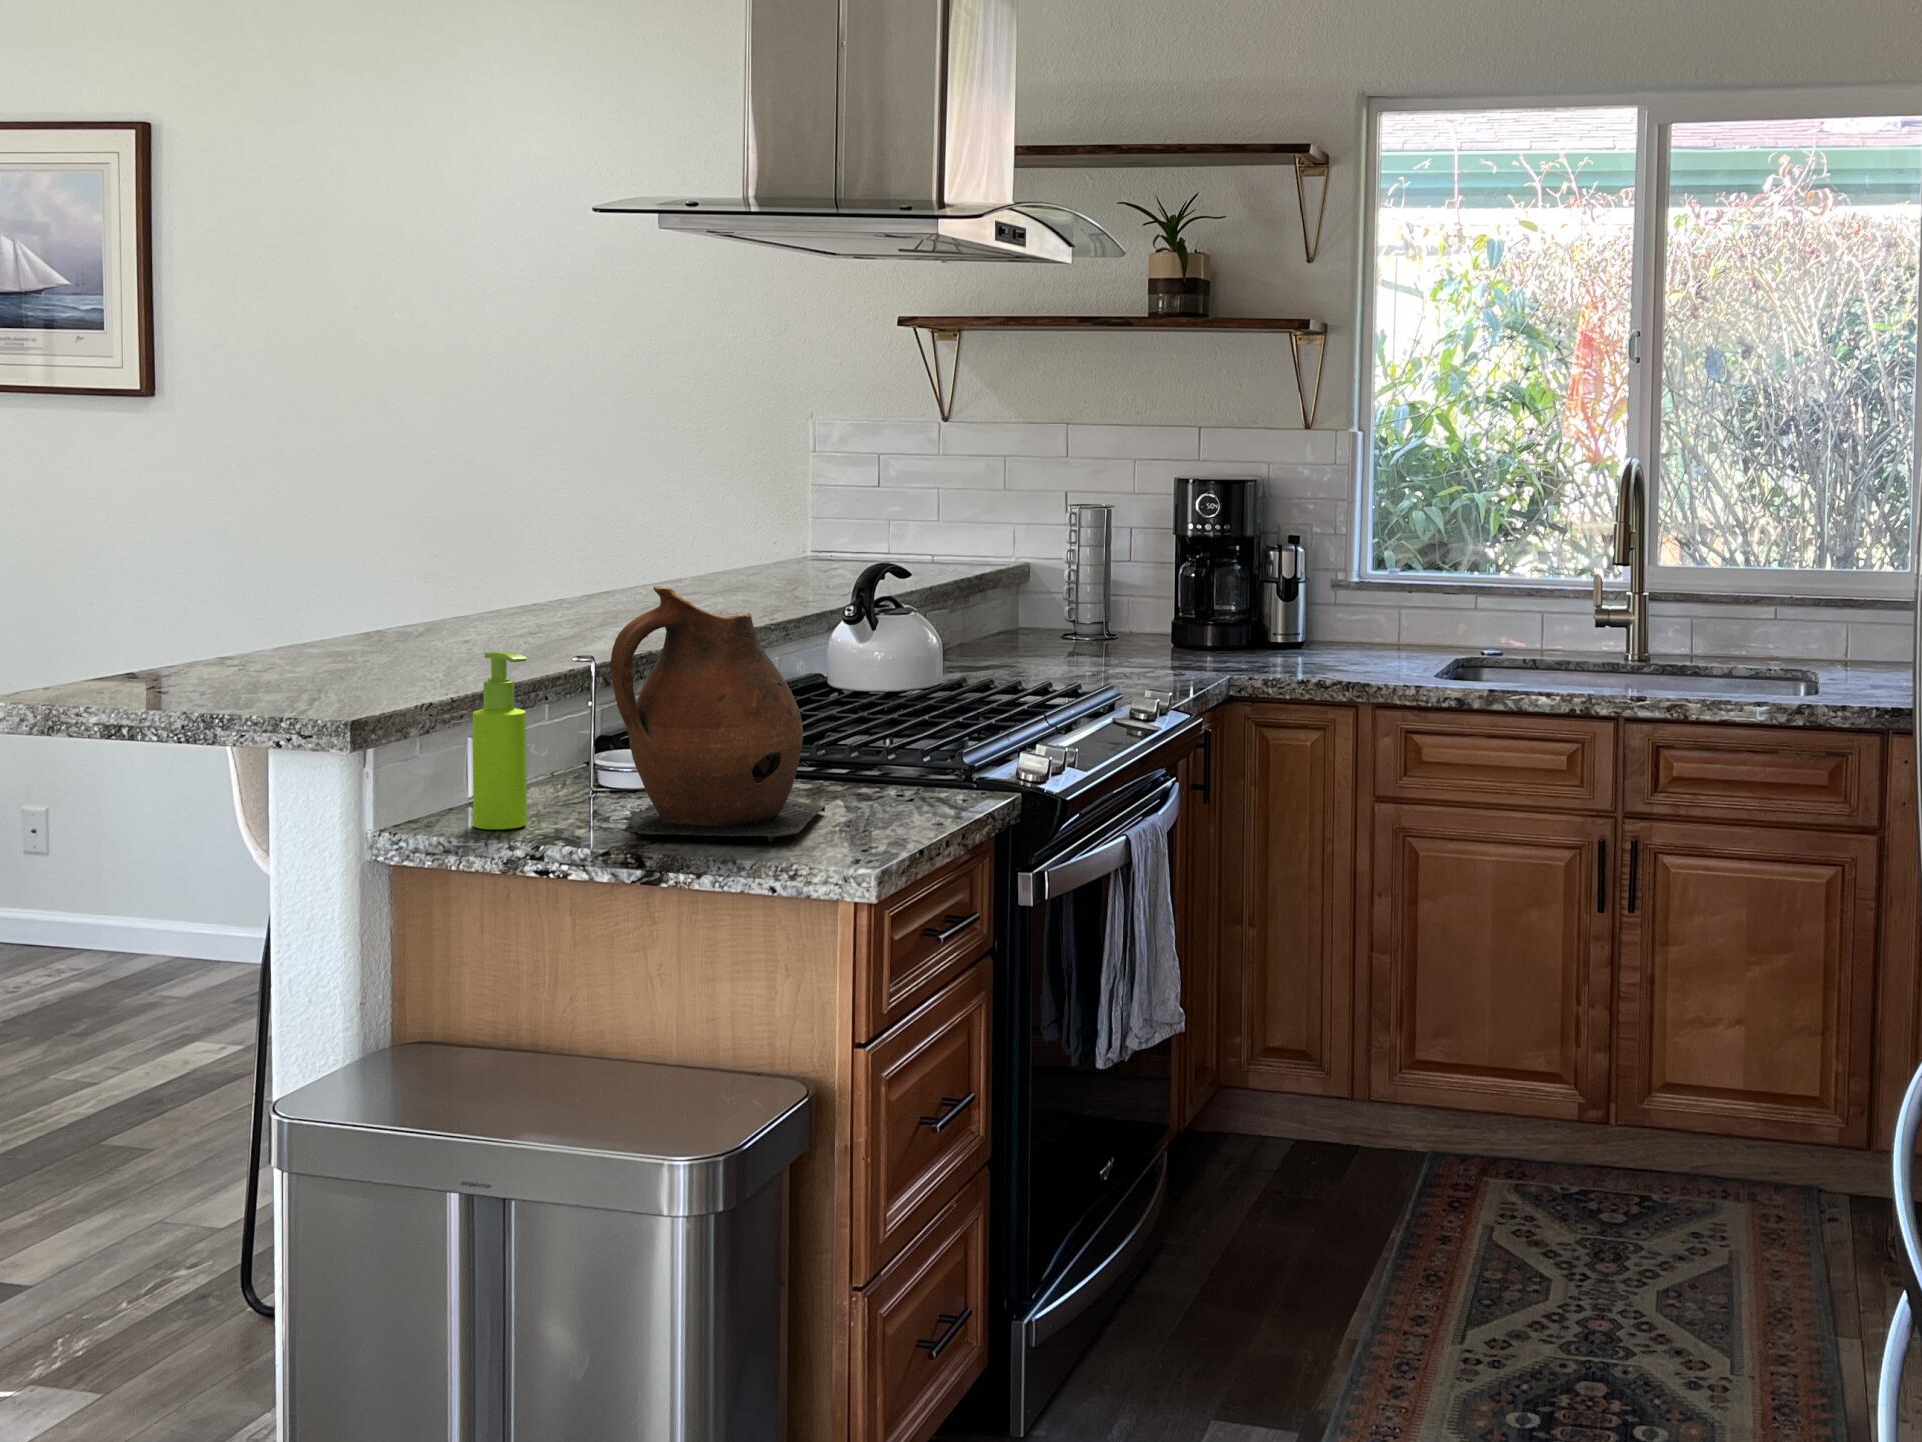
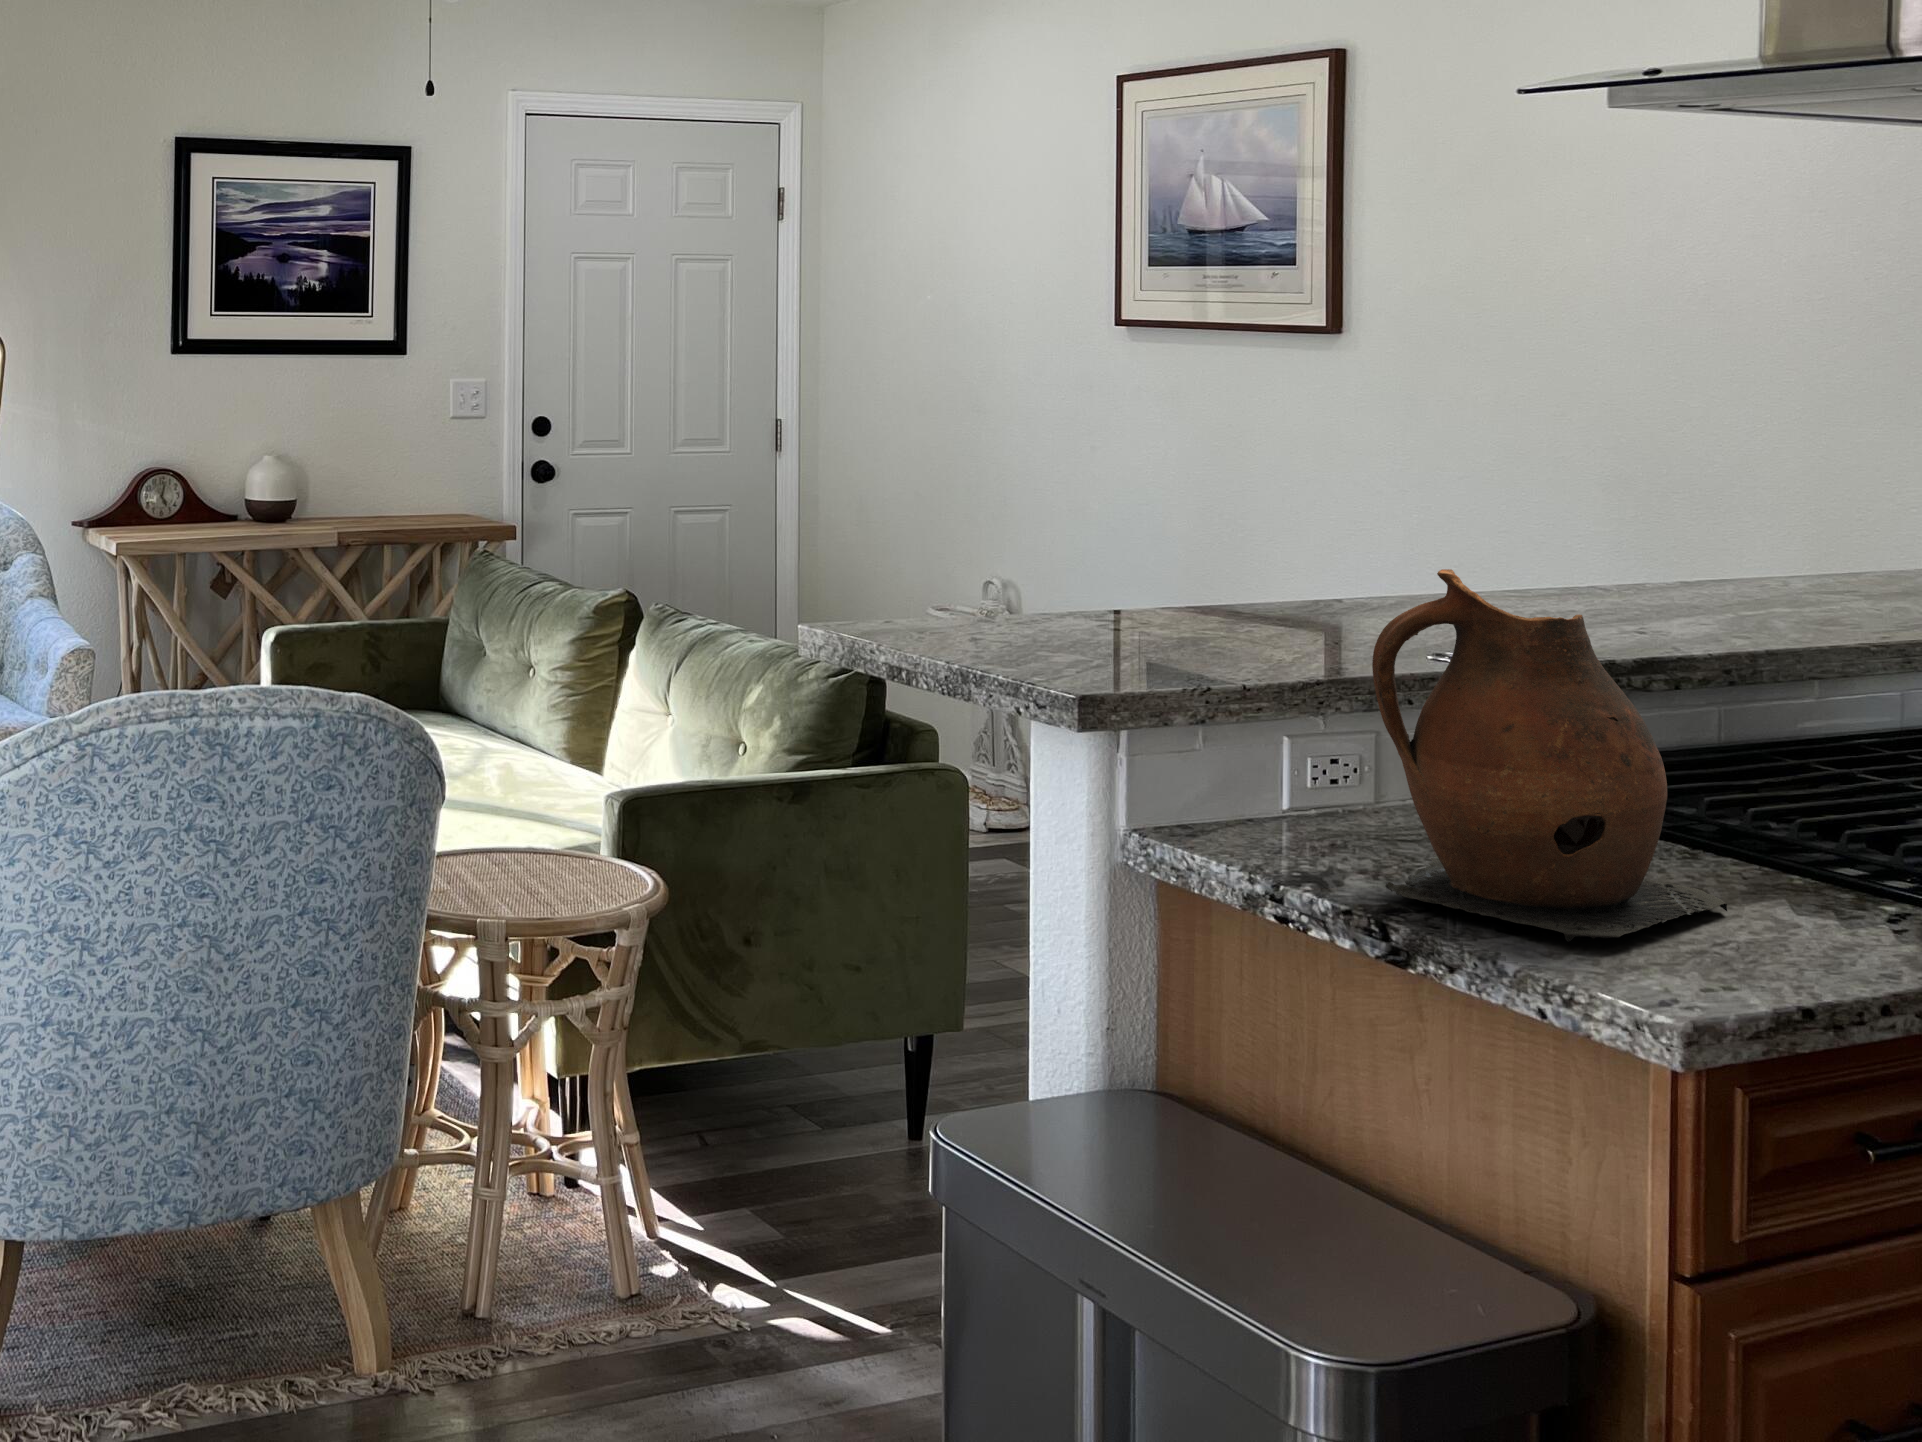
soap dispenser: present [472,652,527,830] -> none [1220,636,1289,857]

